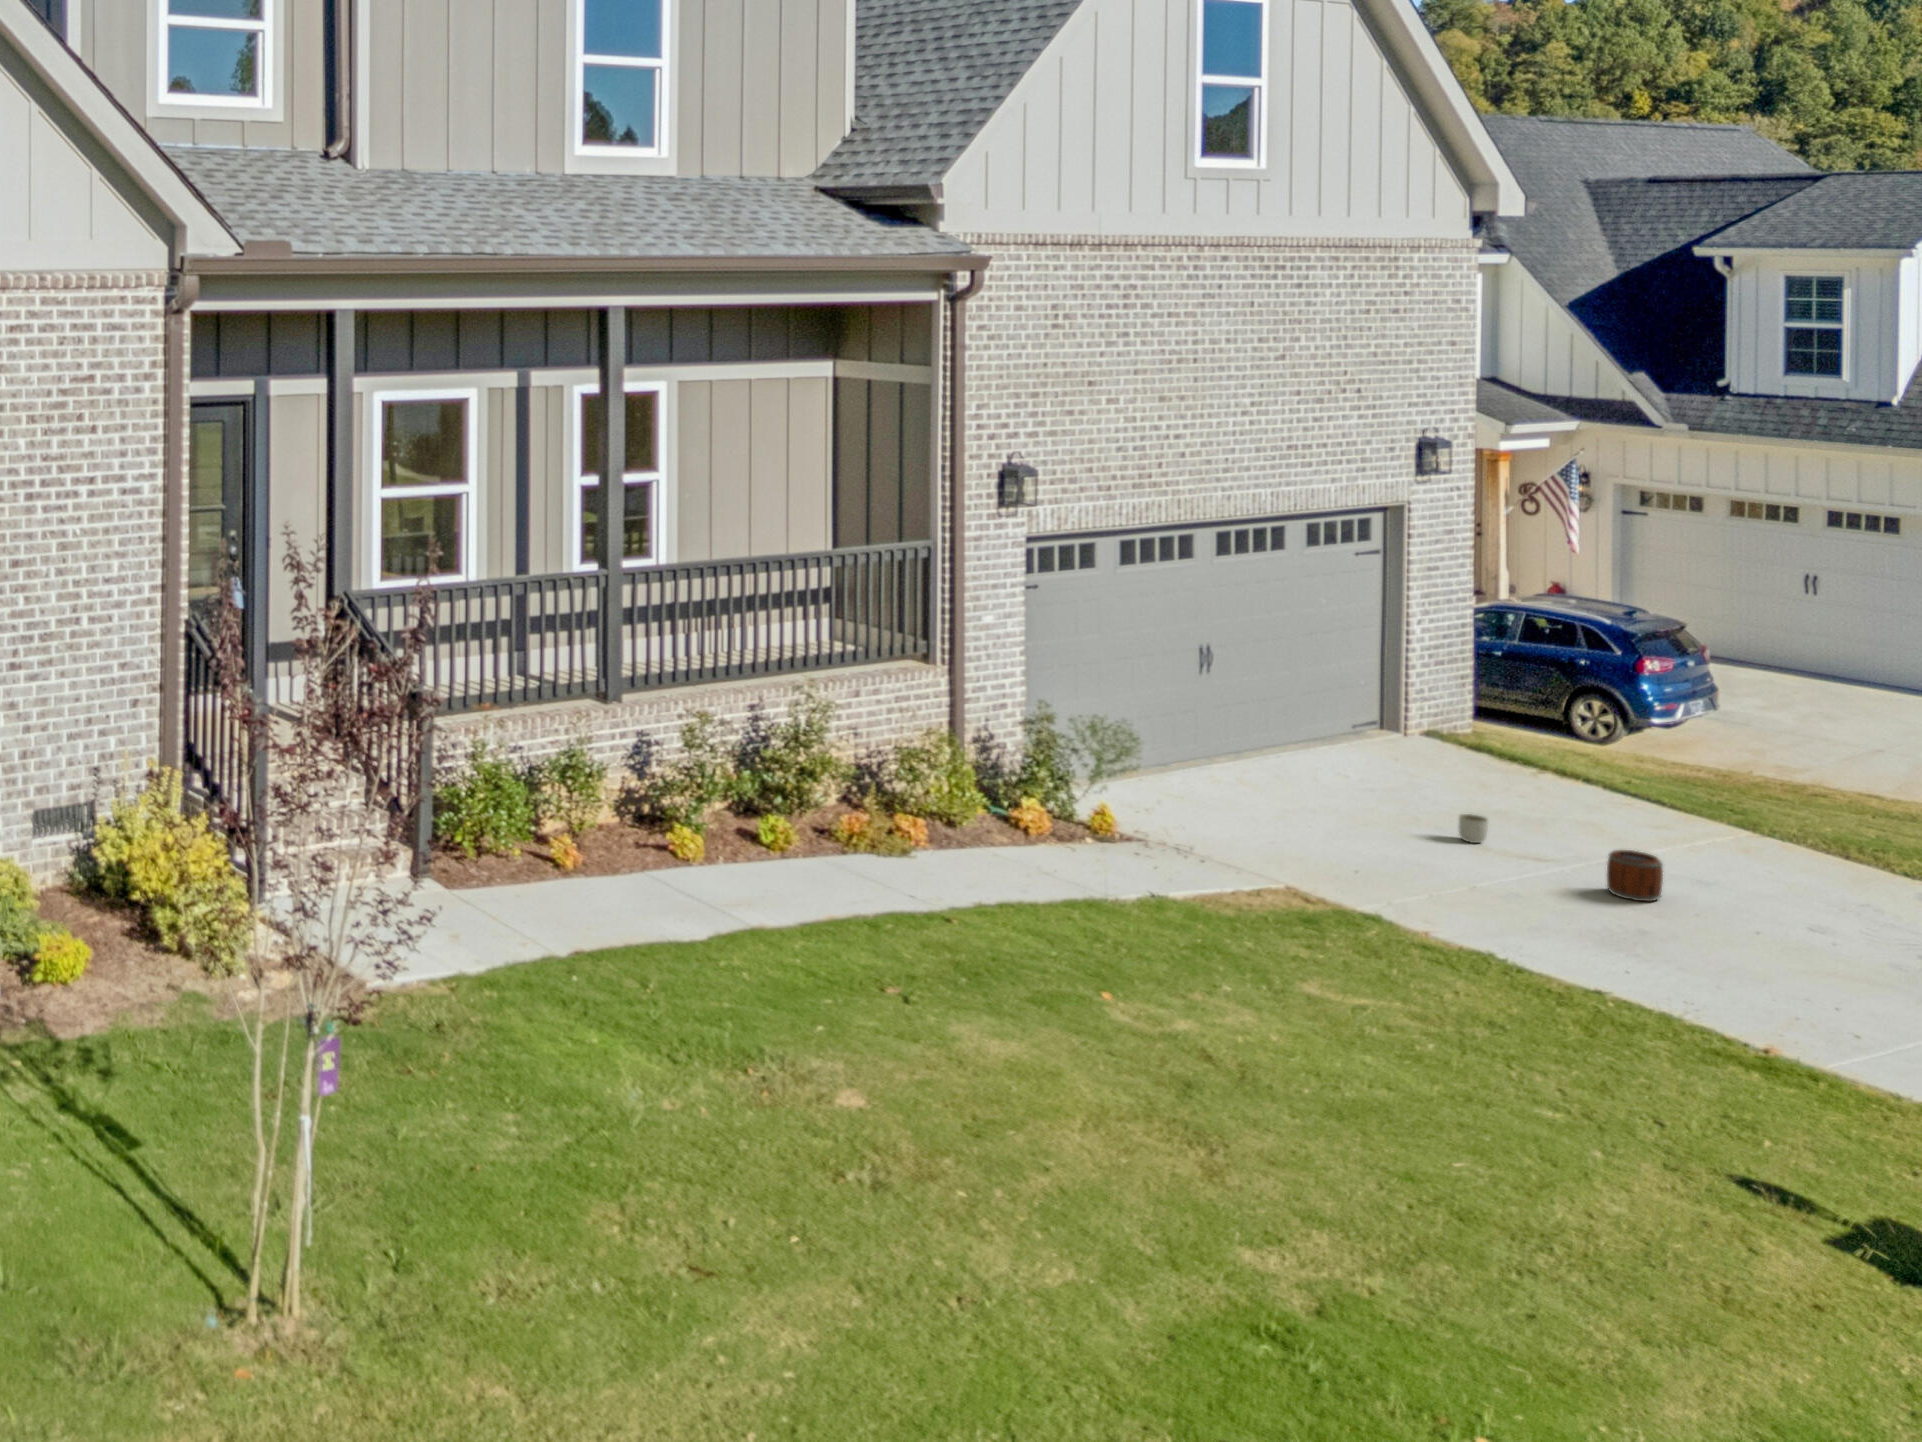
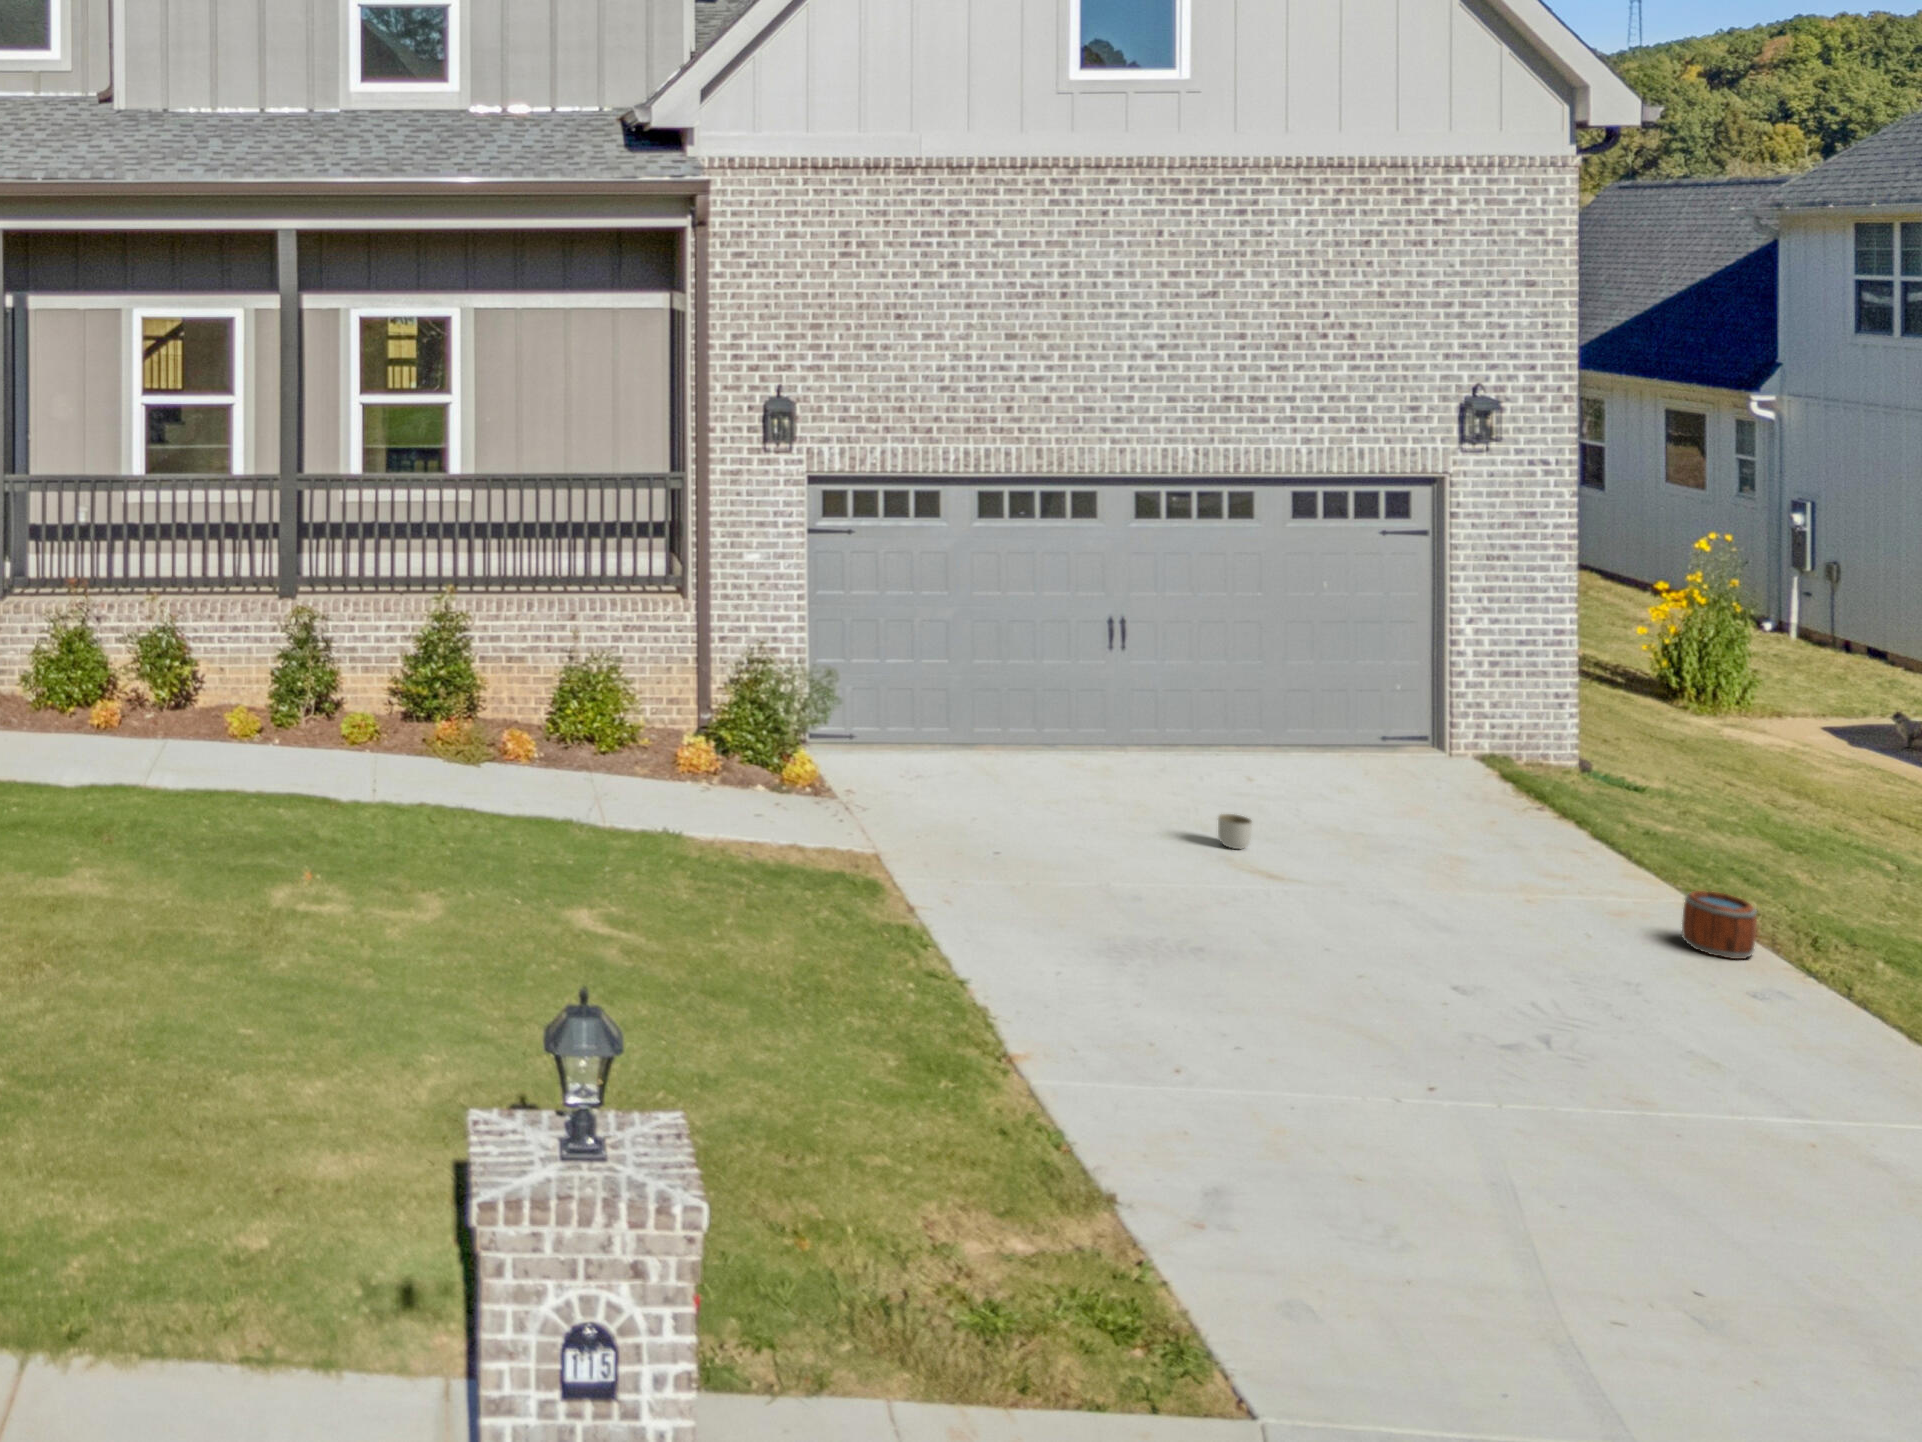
bucket: present [1607,850,1663,902] -> present [1682,891,1757,959]

